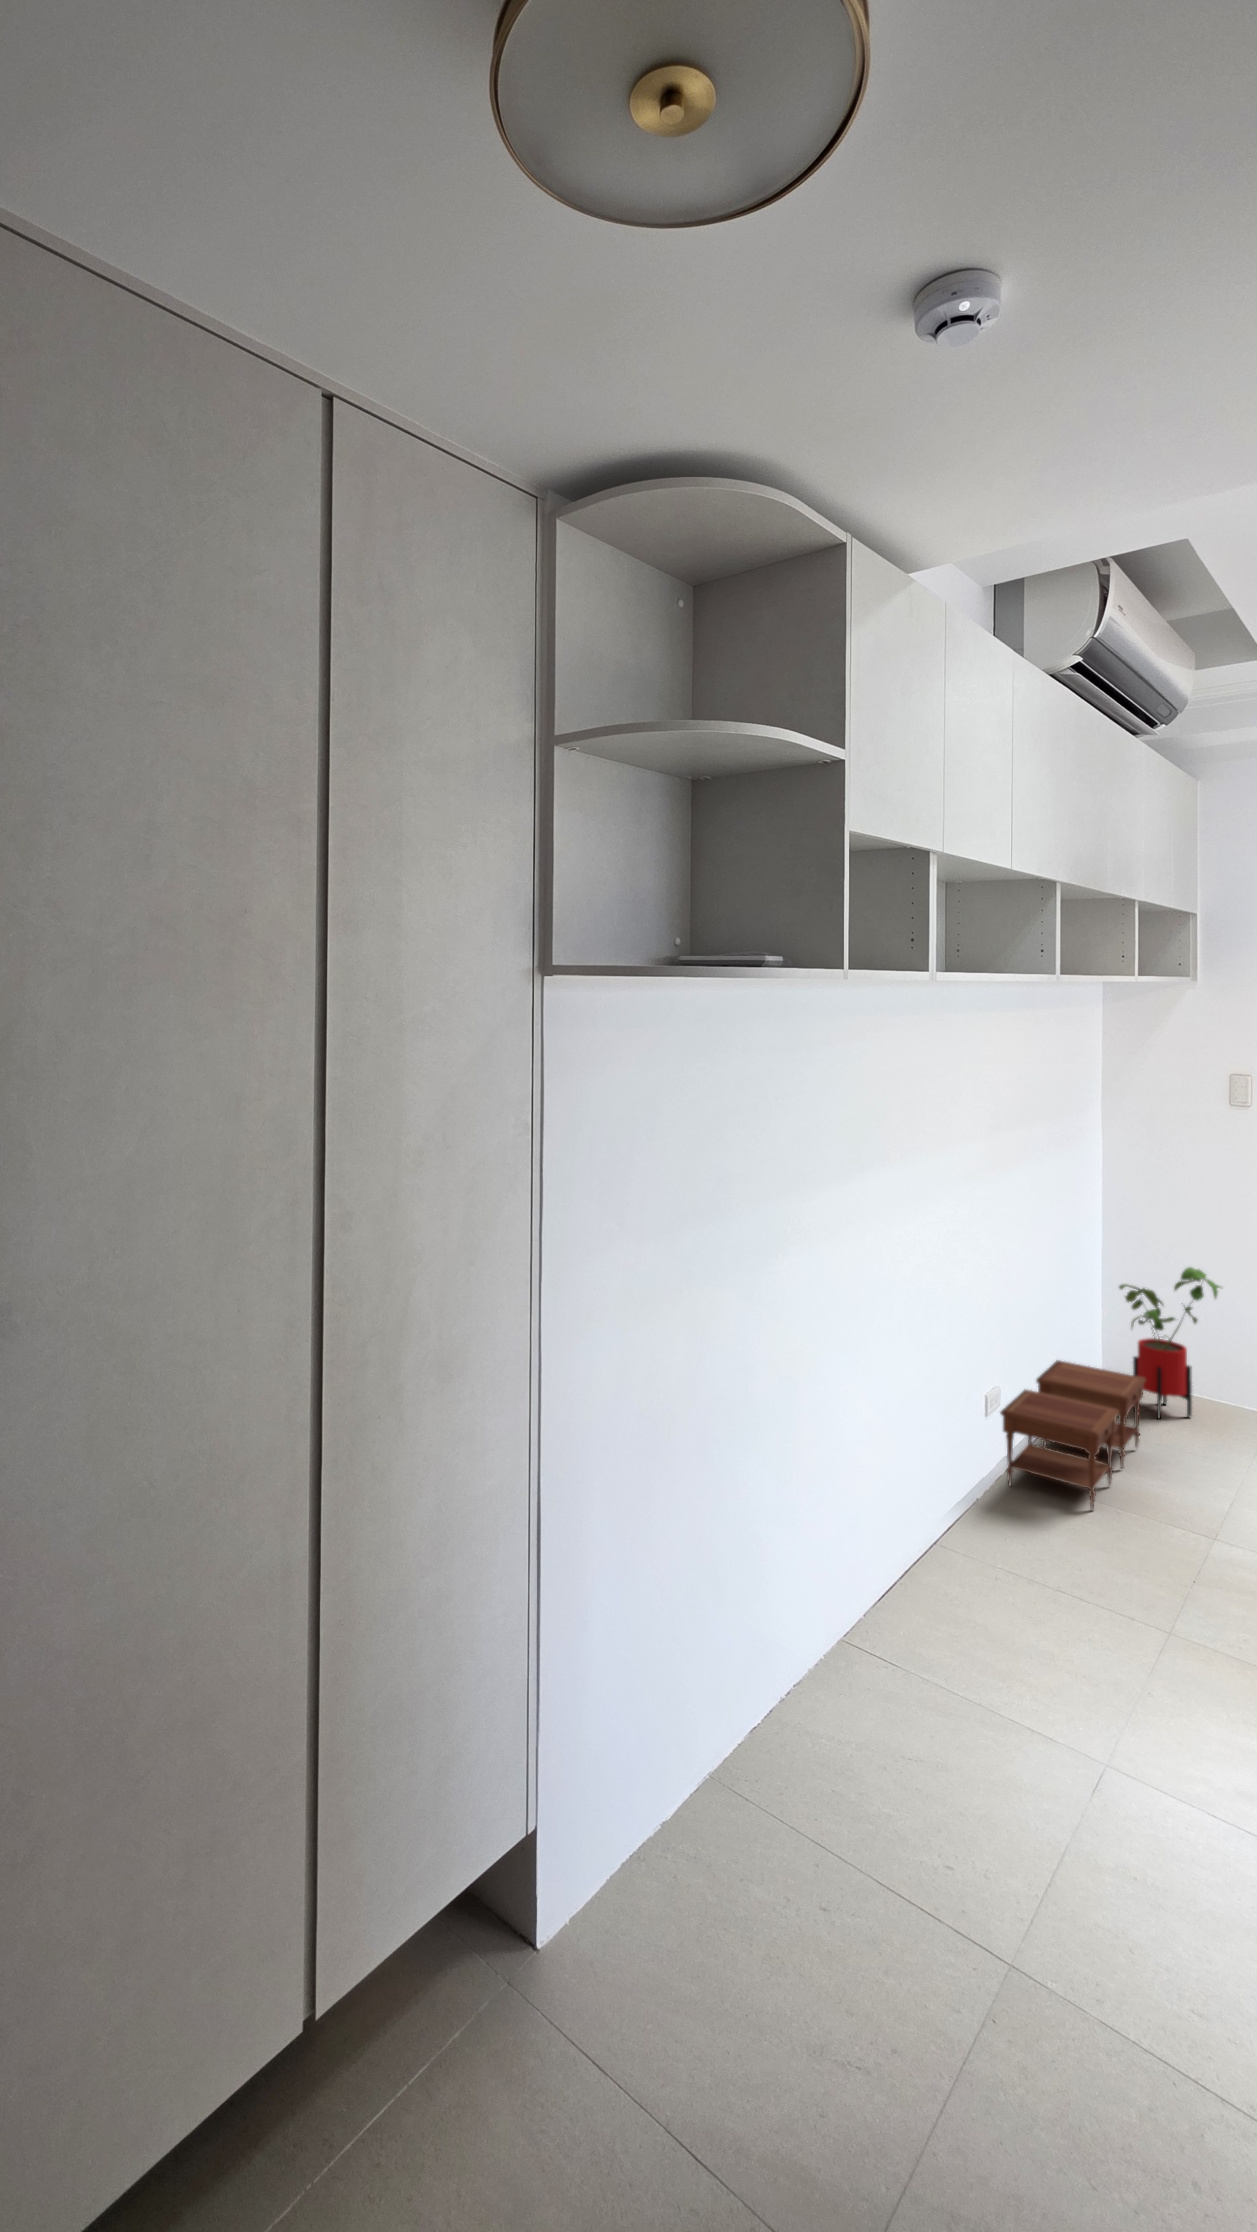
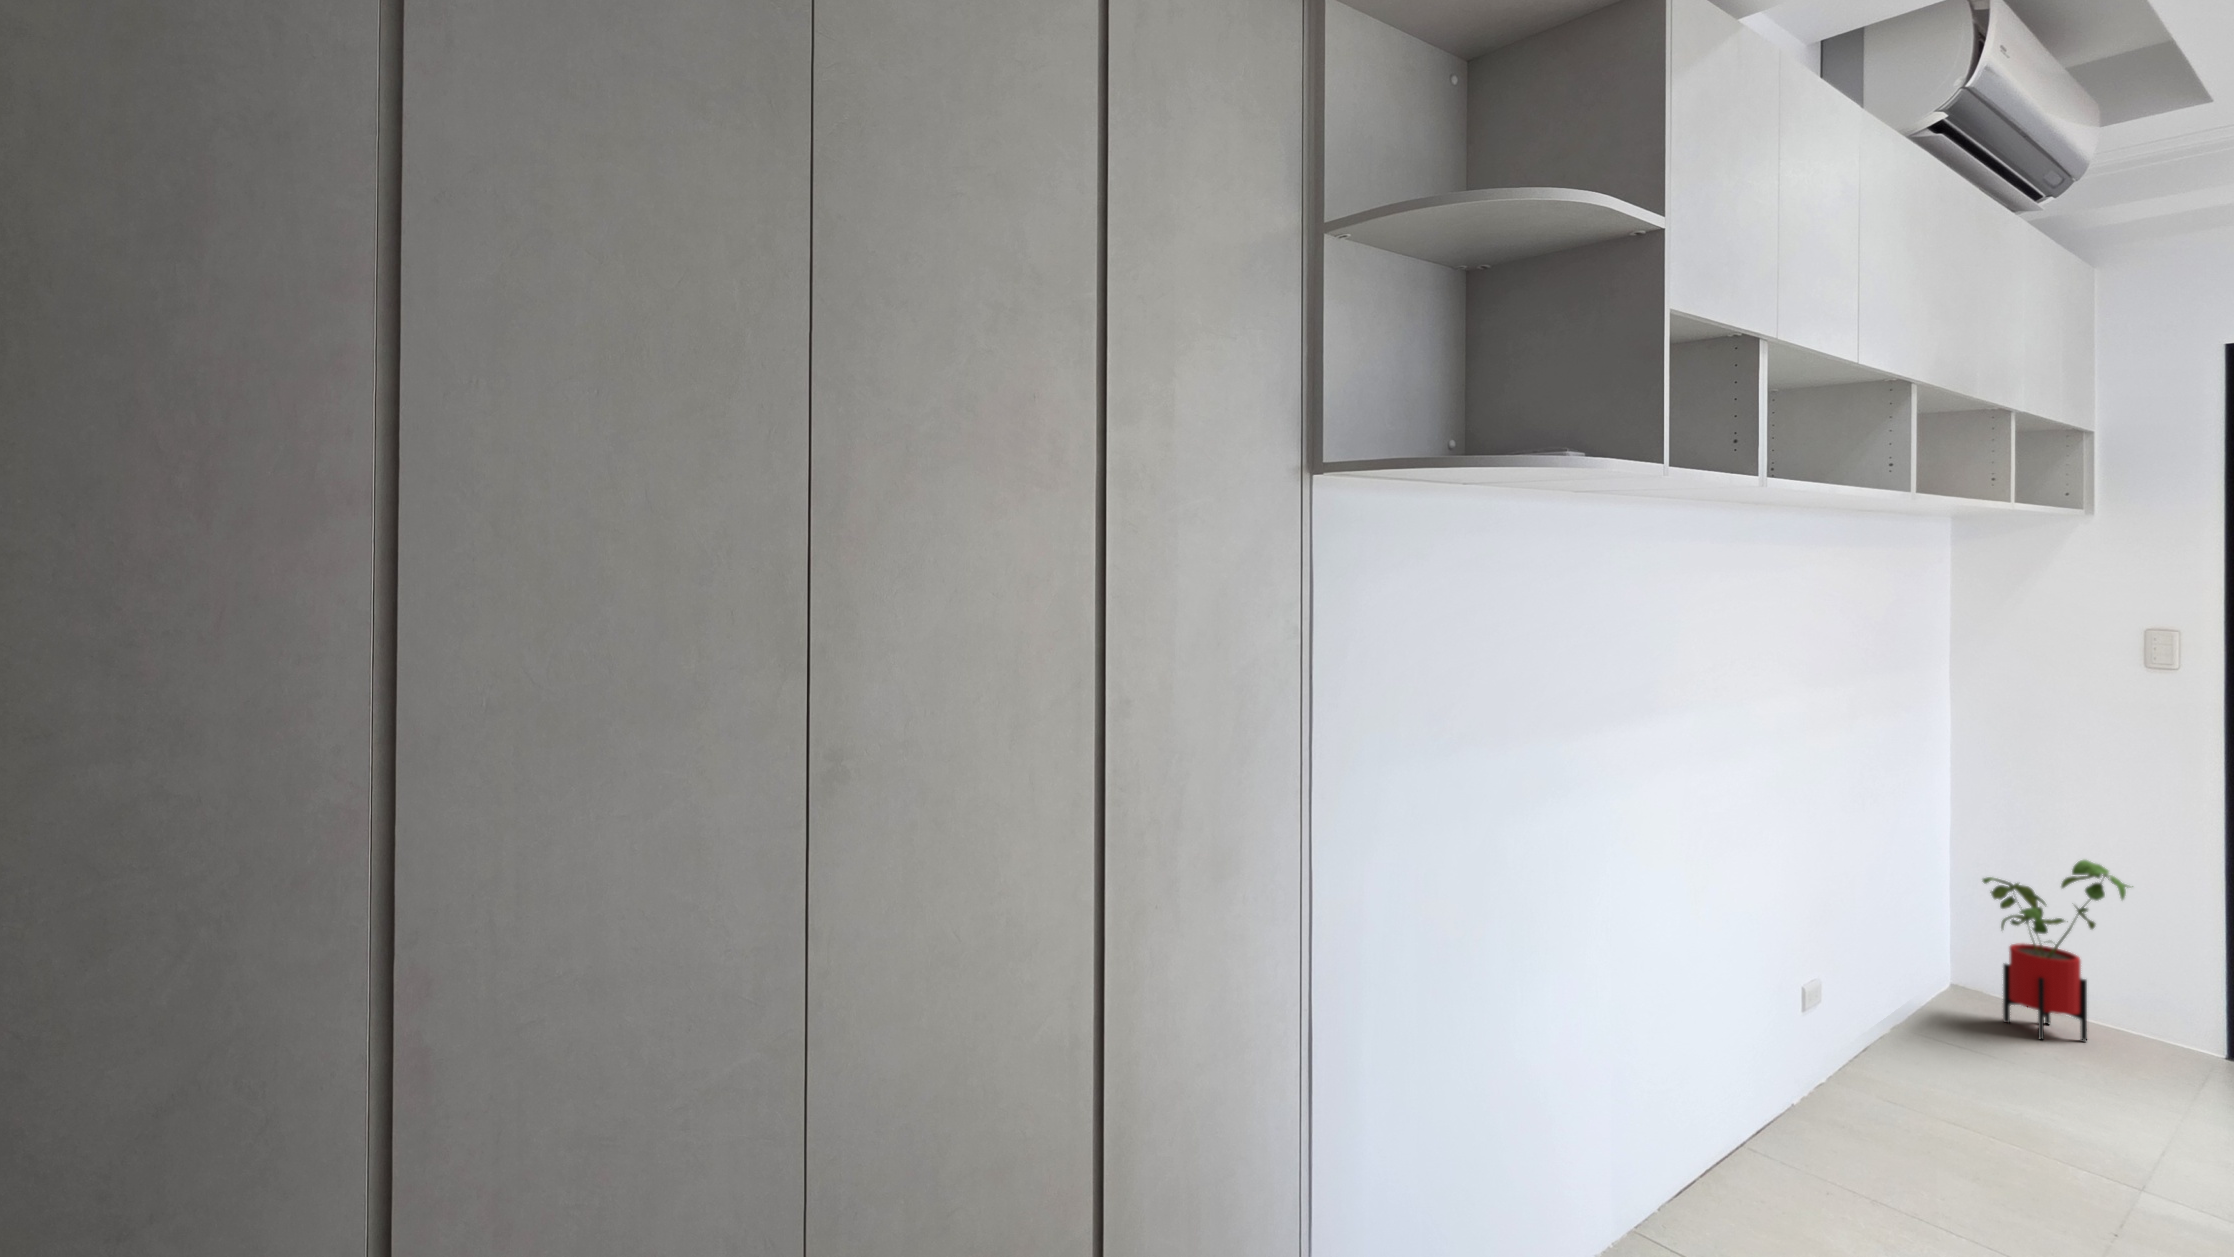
side table: present [1000,1360,1146,1510] -> none [1830,959,2025,1133]

